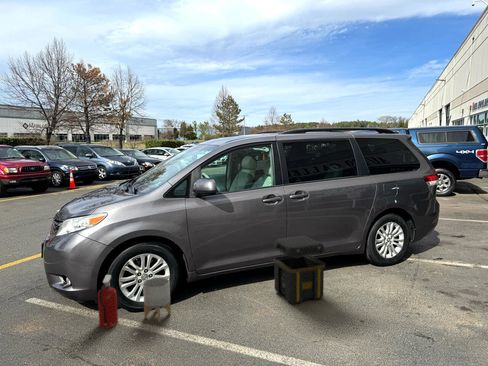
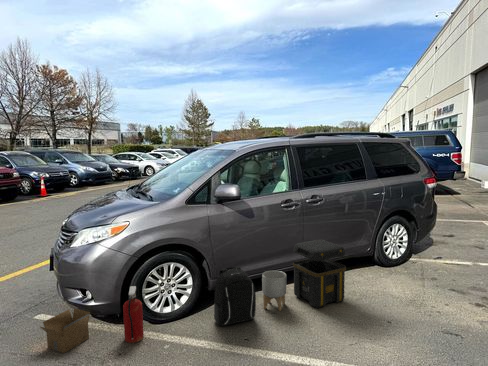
backpack: none [188,260,228,317] -> present [214,267,256,326]
planter: present [143,277,171,322] -> present [262,270,286,311]
cardboard box: none [21,294,69,334] -> present [40,309,90,353]

